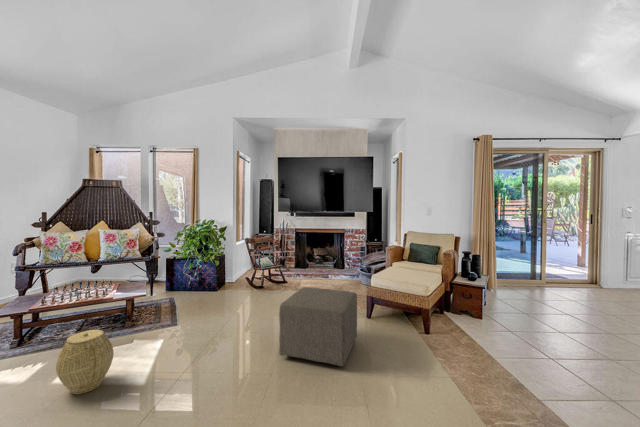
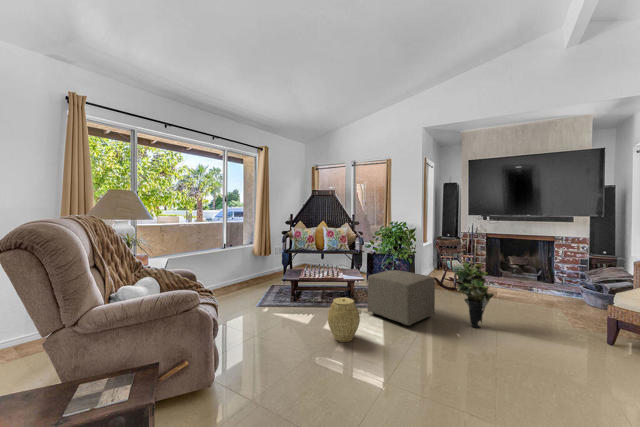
potted plant: none [248,262,283,328] -> present [455,263,494,328]
ottoman: present [279,287,357,366] -> present [368,270,435,326]

